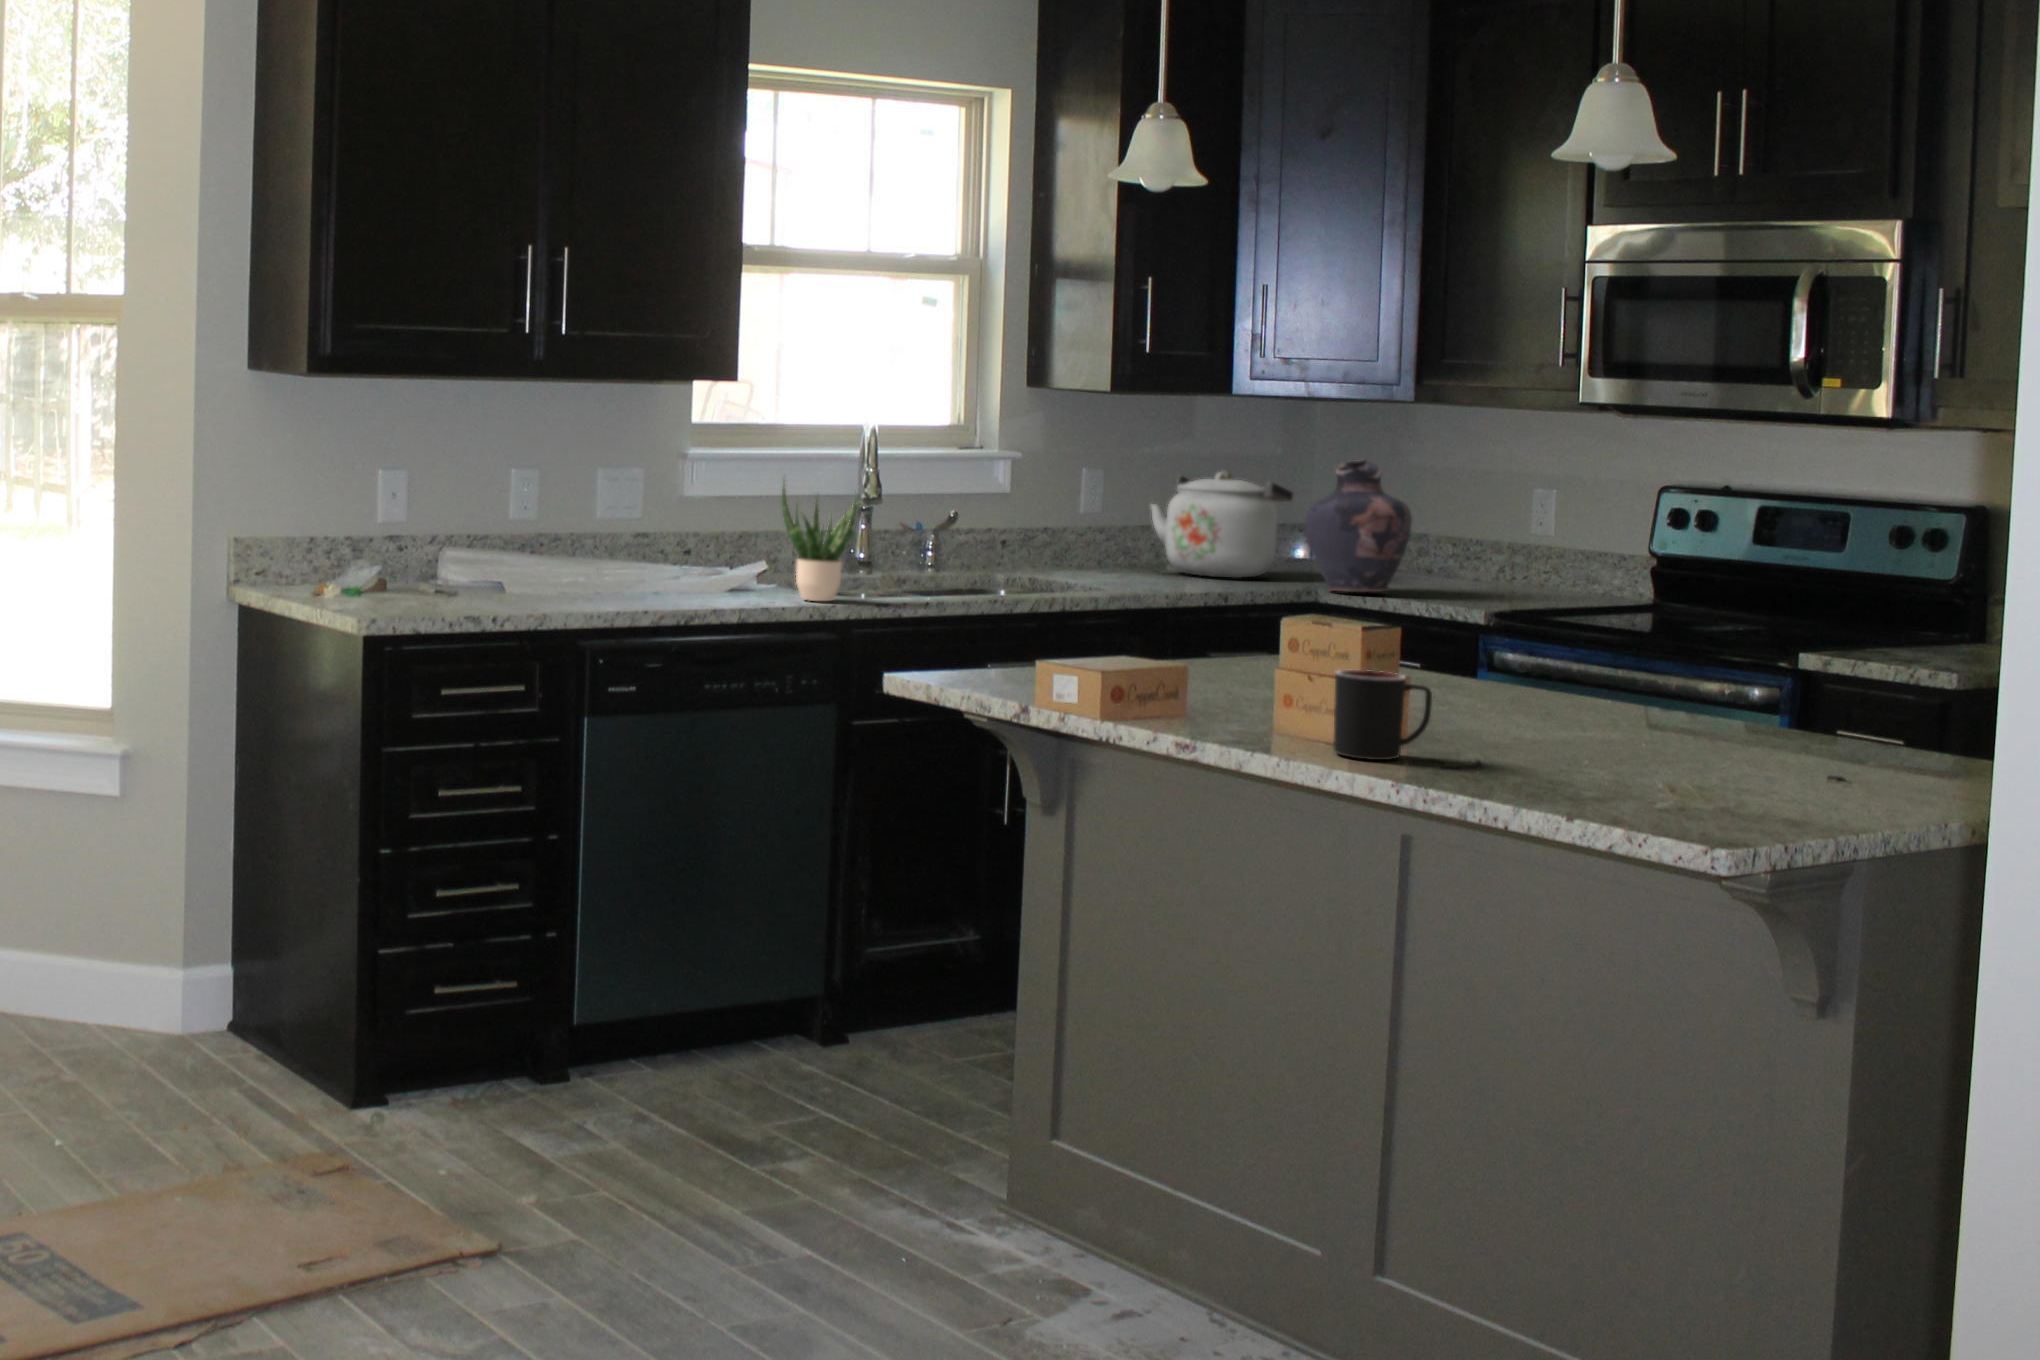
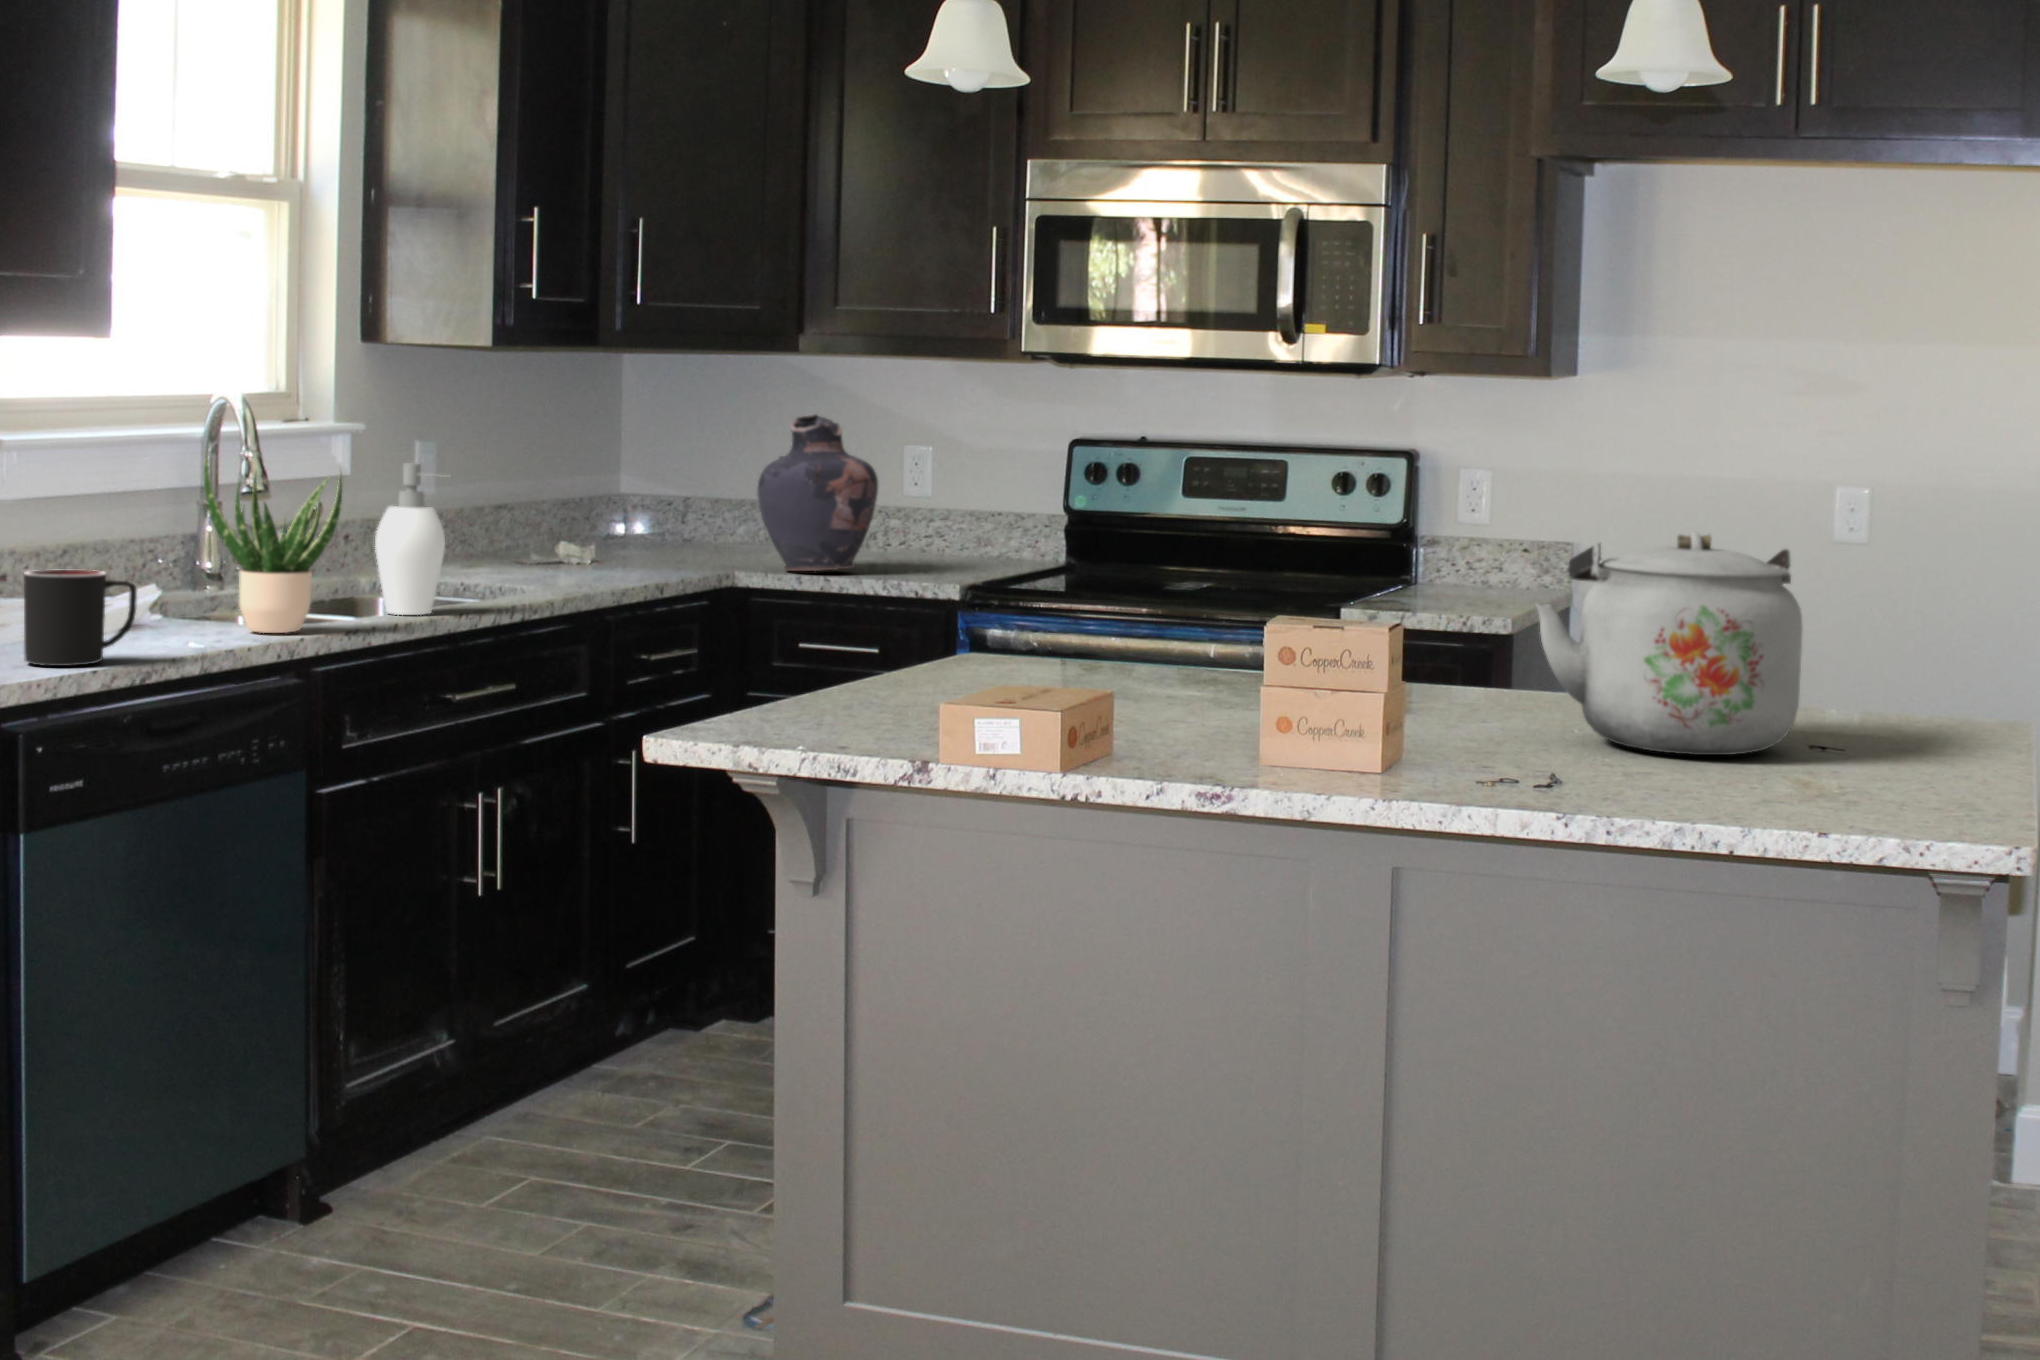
kettle: present [1151,472,1293,578] -> present [1536,532,1802,755]
soap dispenser: none [914,490,962,598] -> present [375,463,445,615]
mug: present [1333,670,1432,760] -> present [24,570,137,666]

